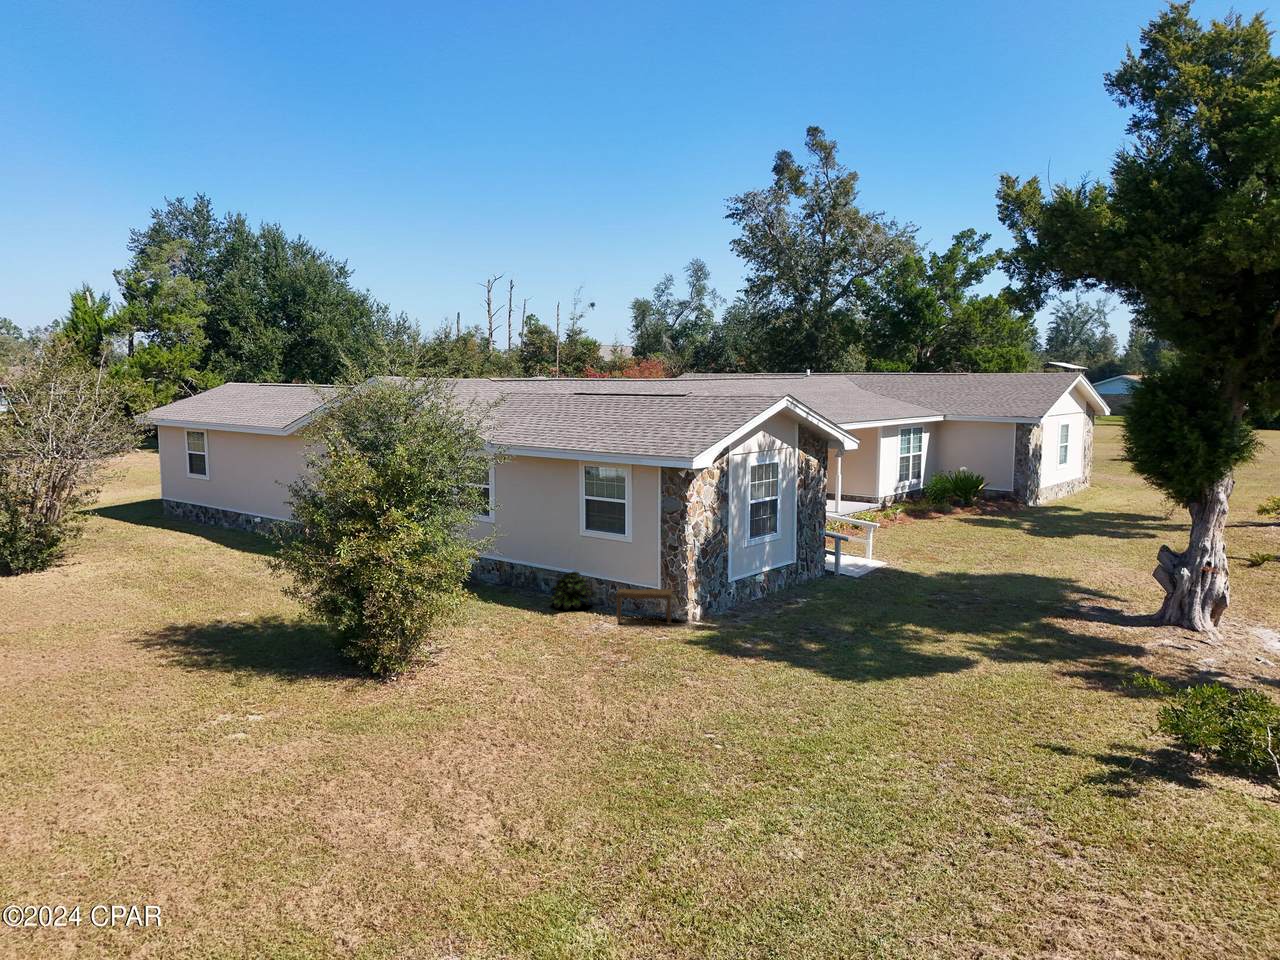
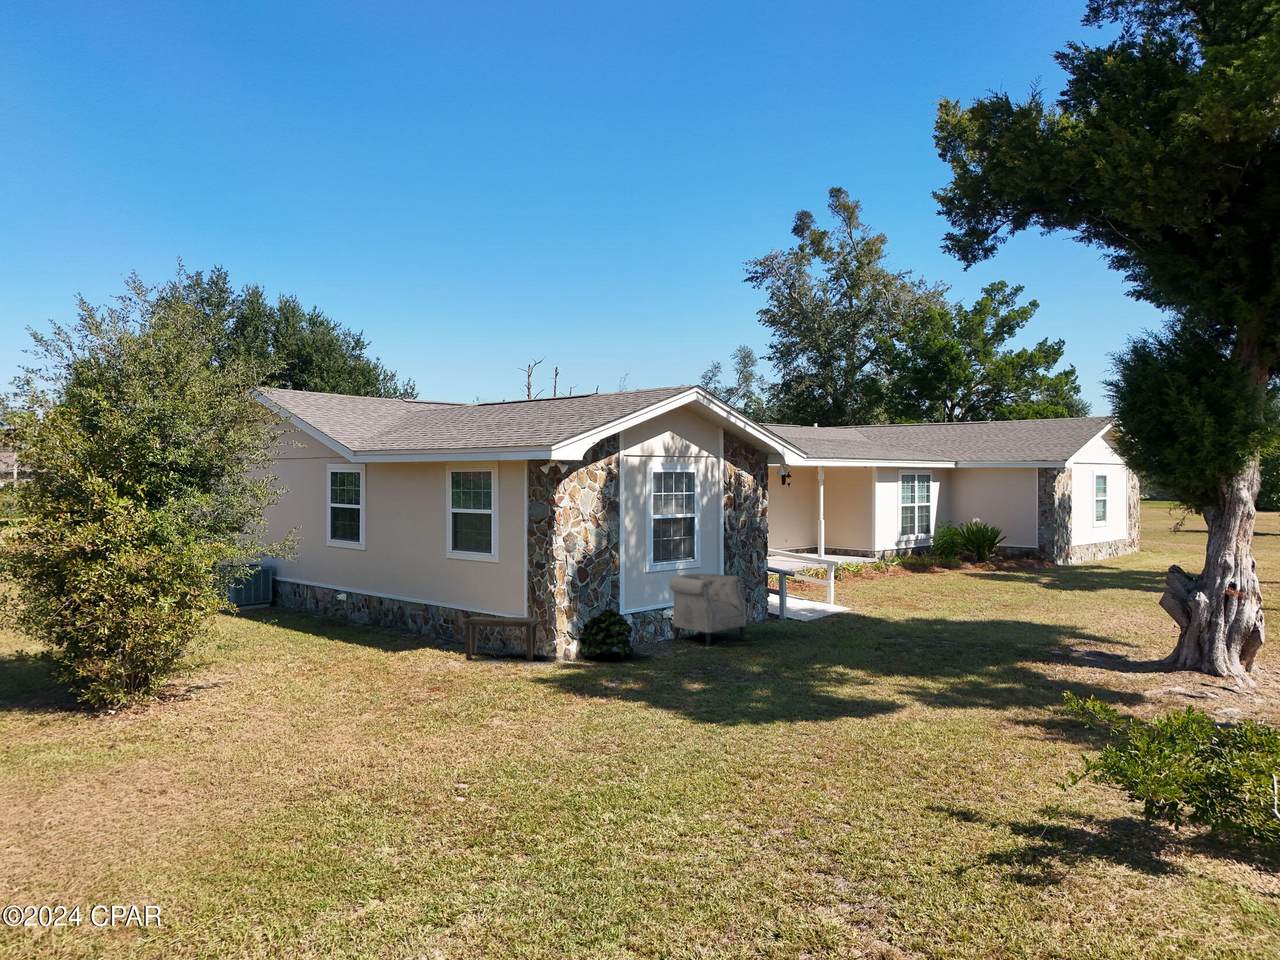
chair: none [762,545,823,607] -> present [669,574,746,647]
potted plant: present [550,572,594,610] -> present [579,608,634,659]

